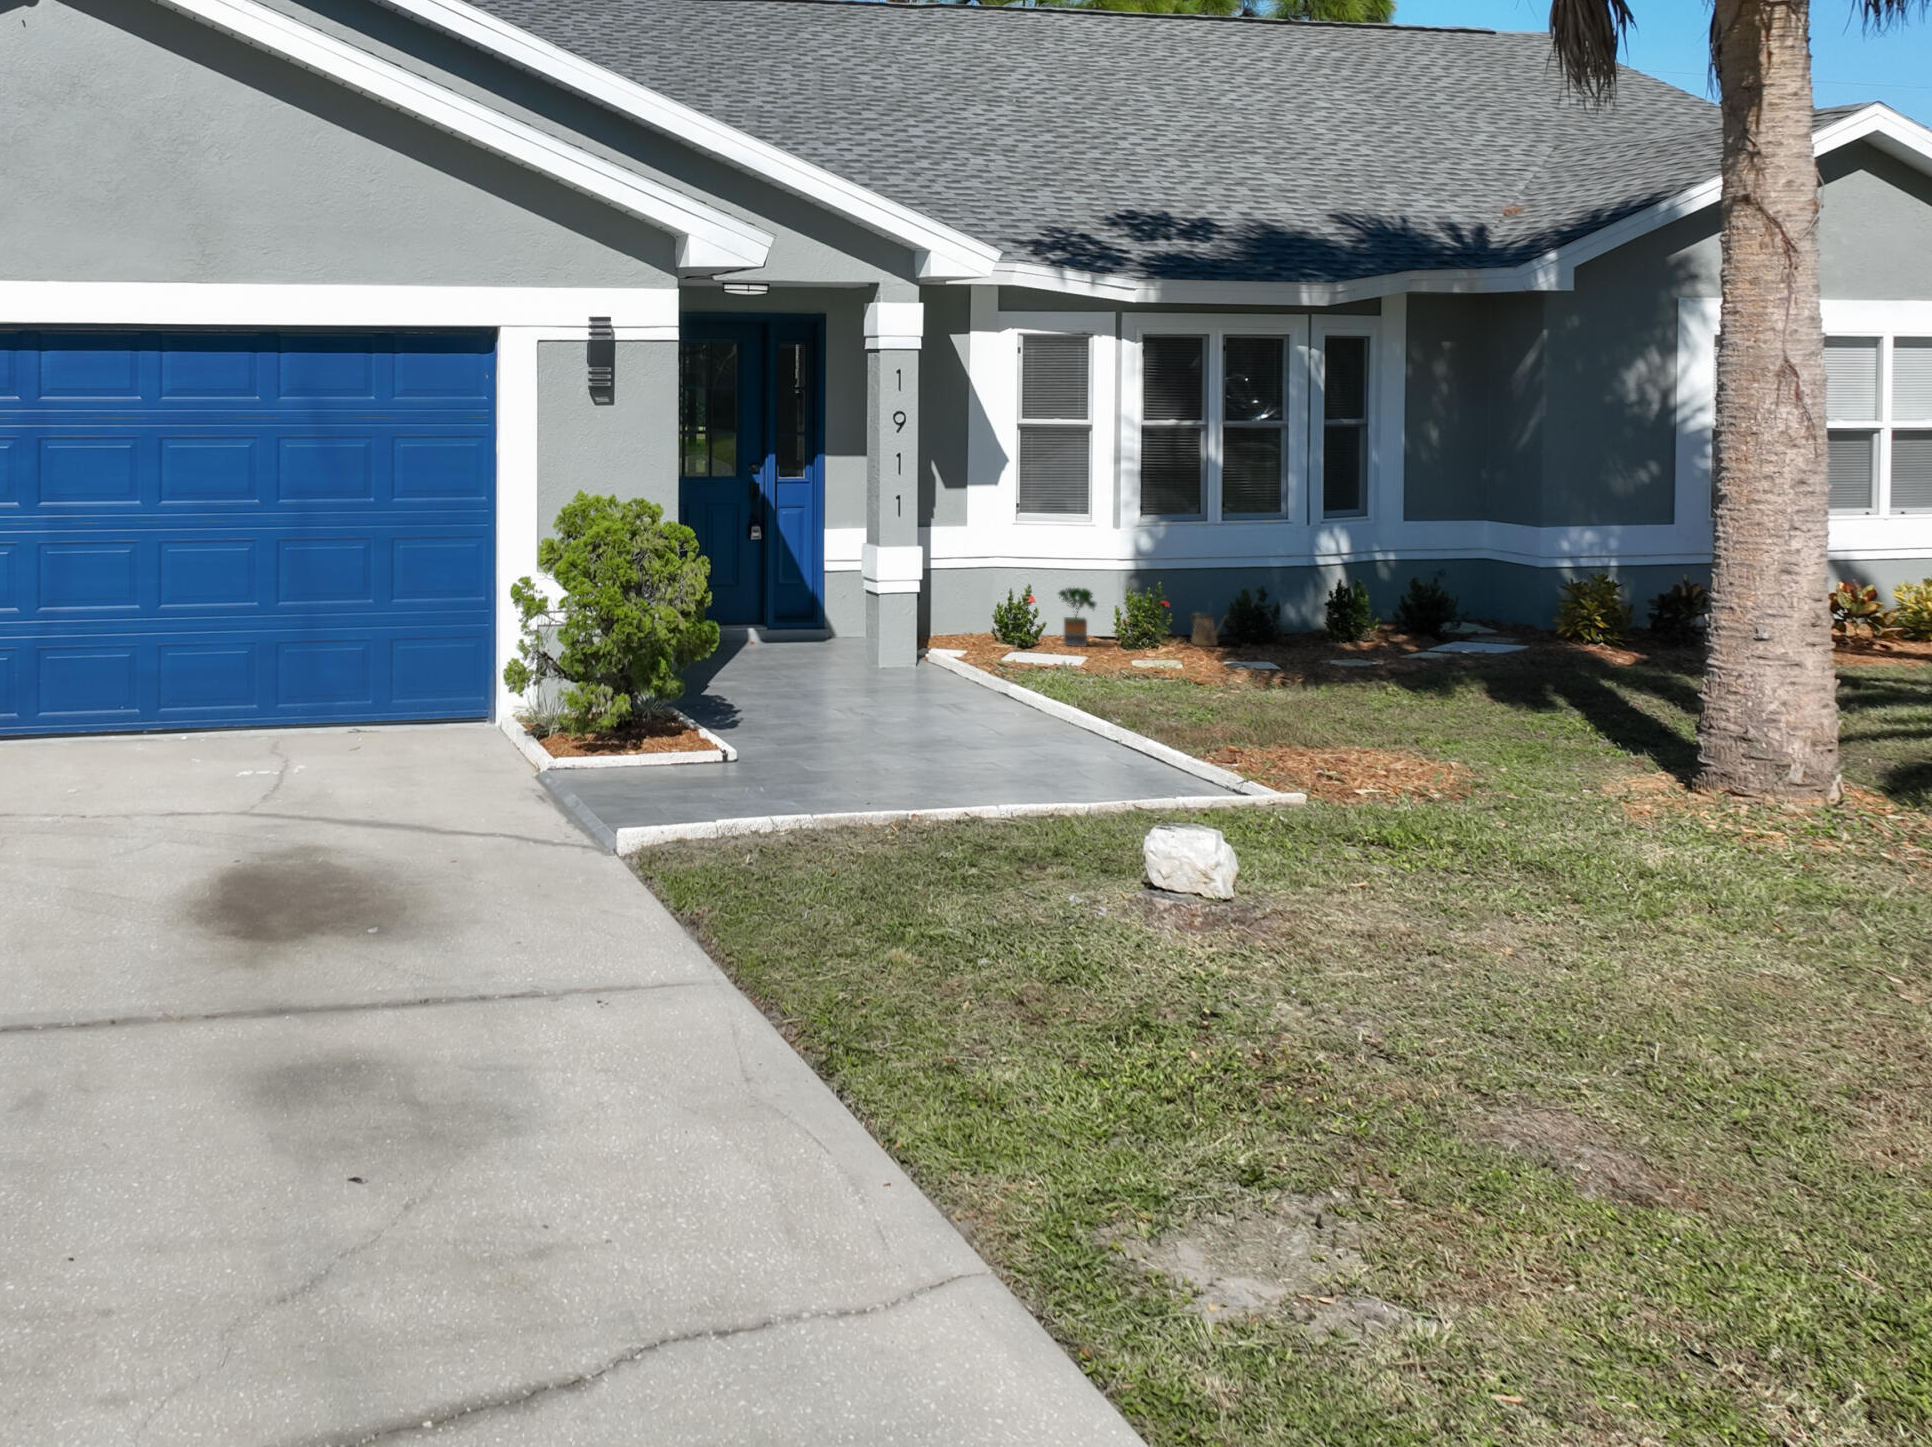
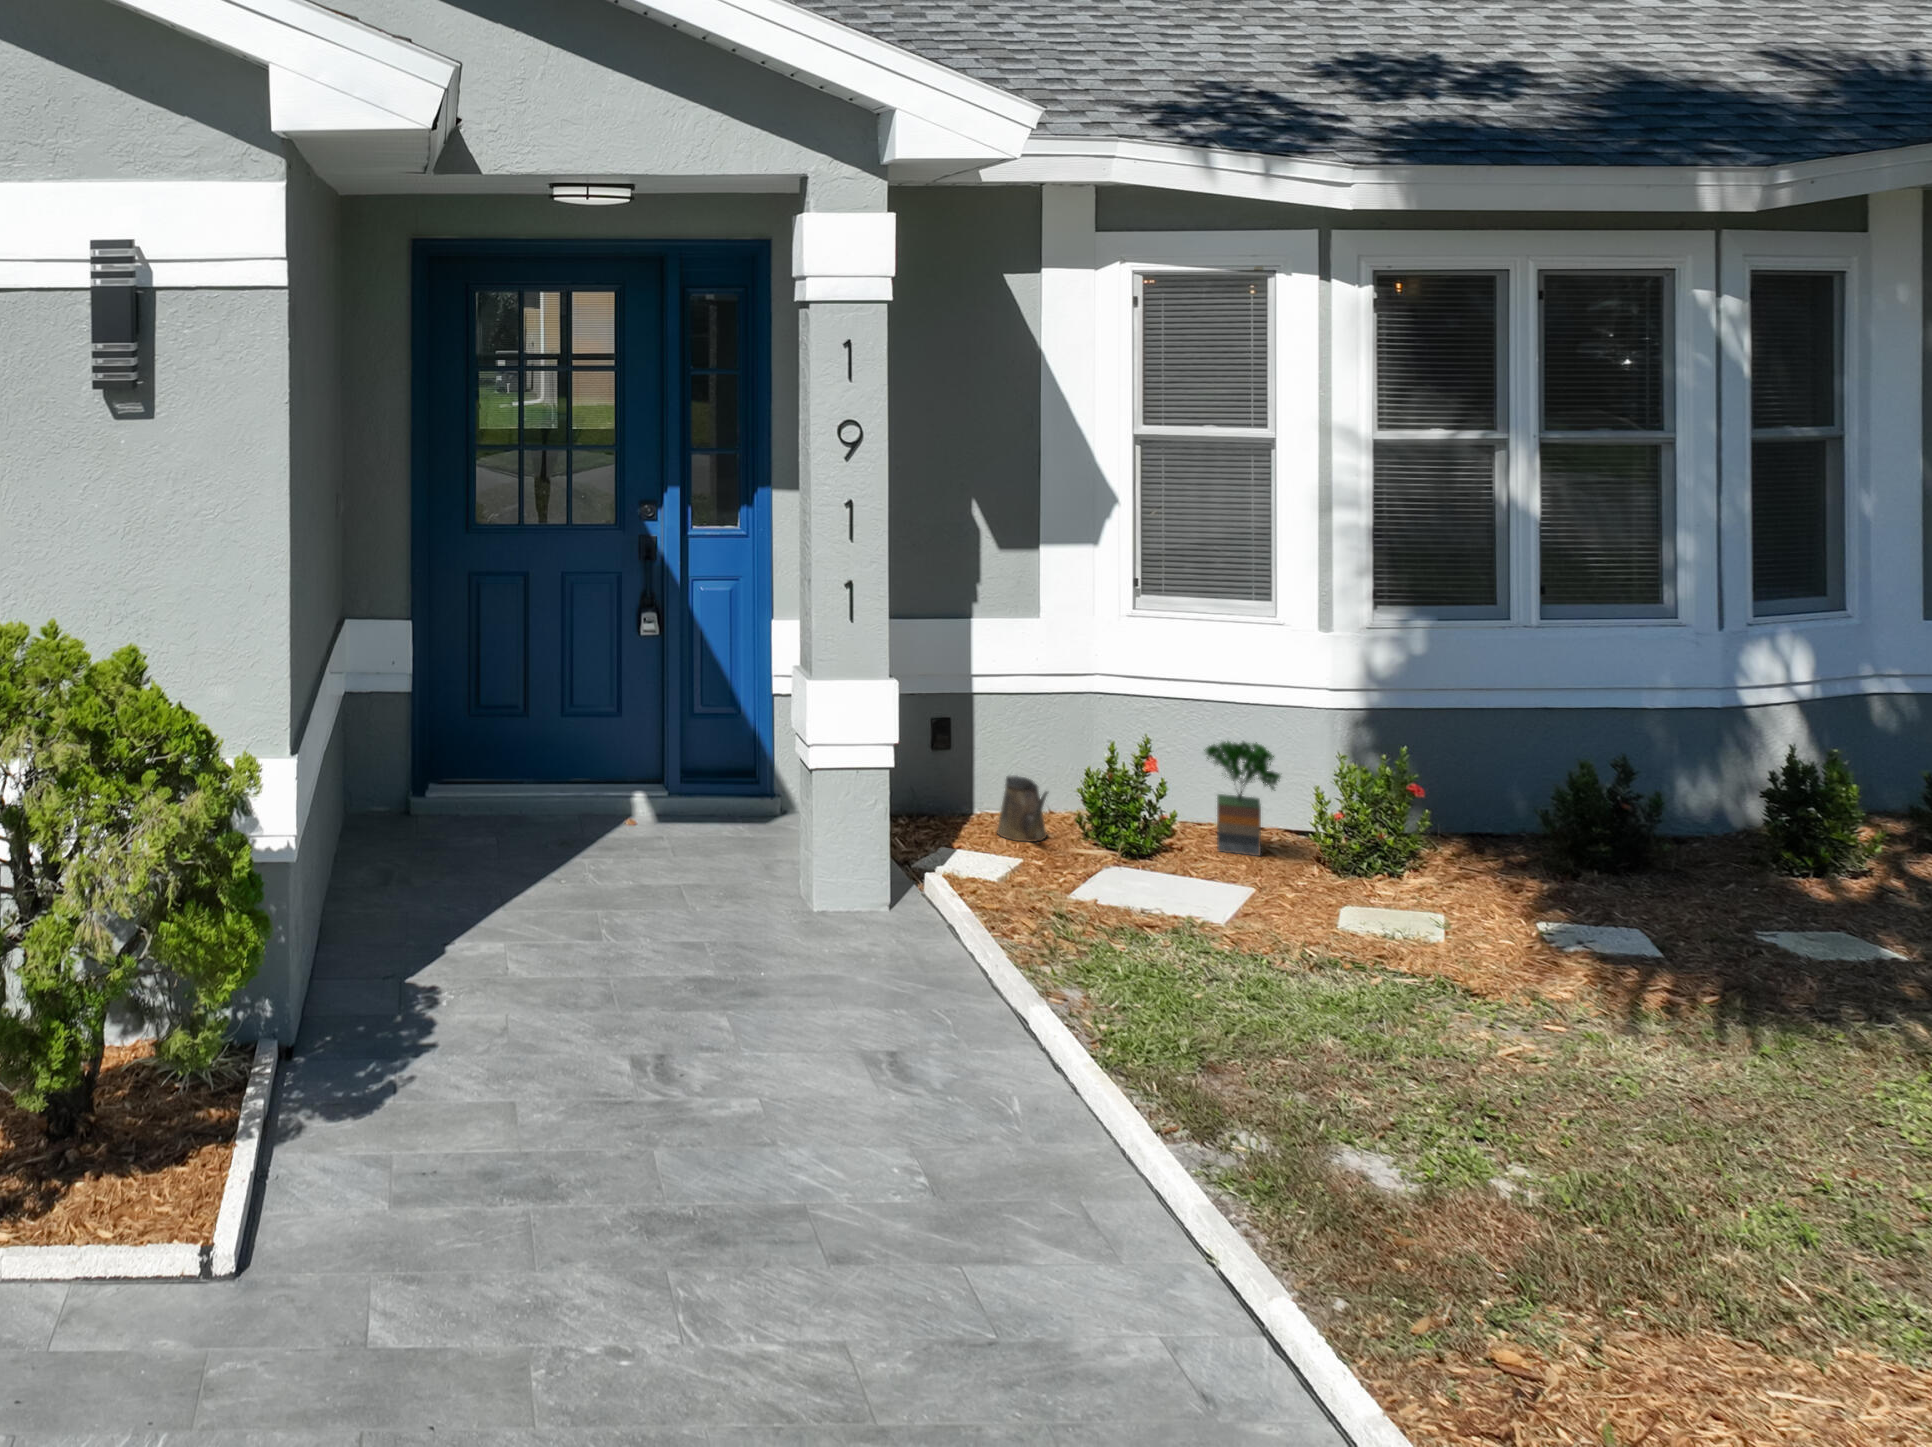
watering can: present [1191,613,1226,646] -> present [997,775,1048,842]

